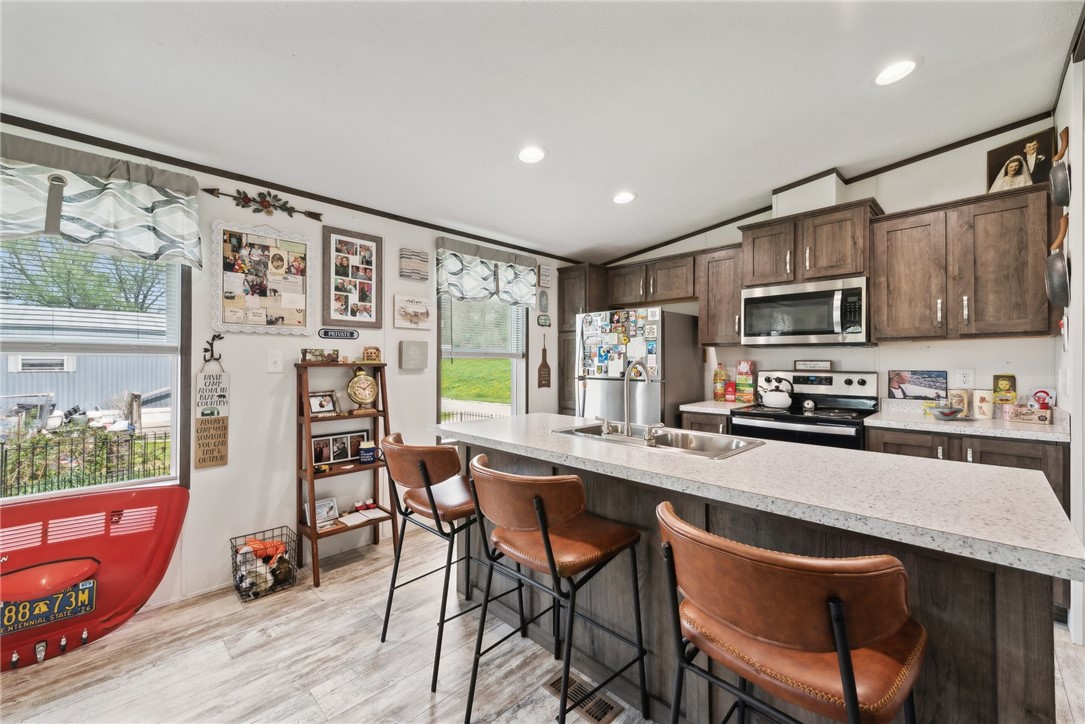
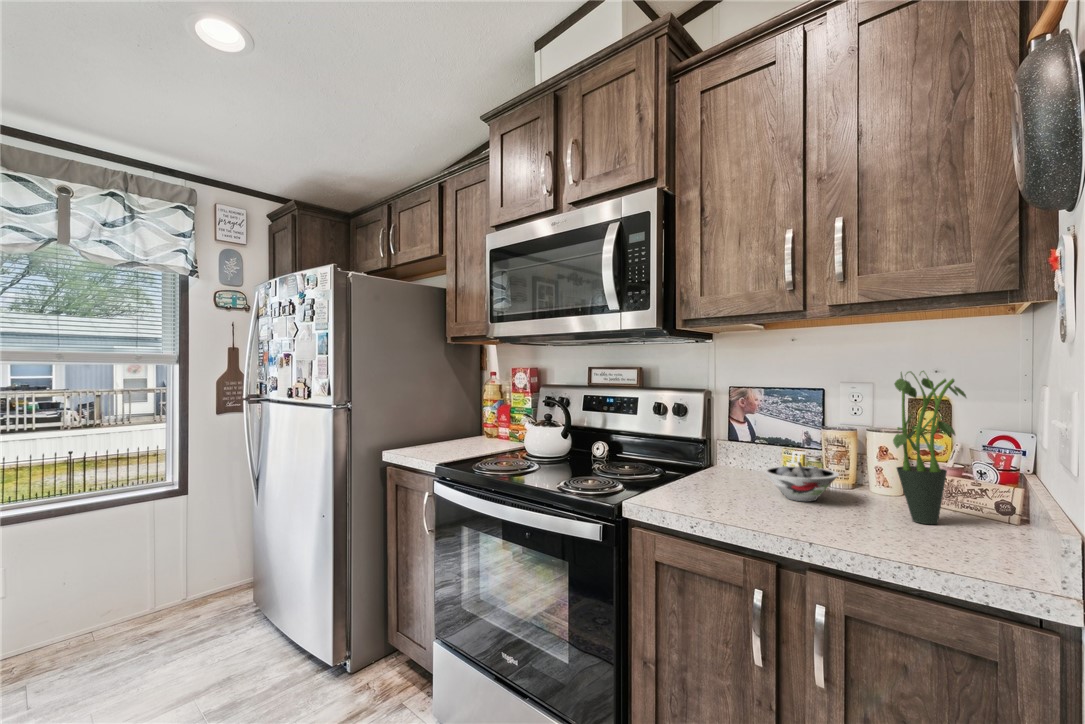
potted plant: none [995,363,1029,424] -> present [893,371,966,524]

